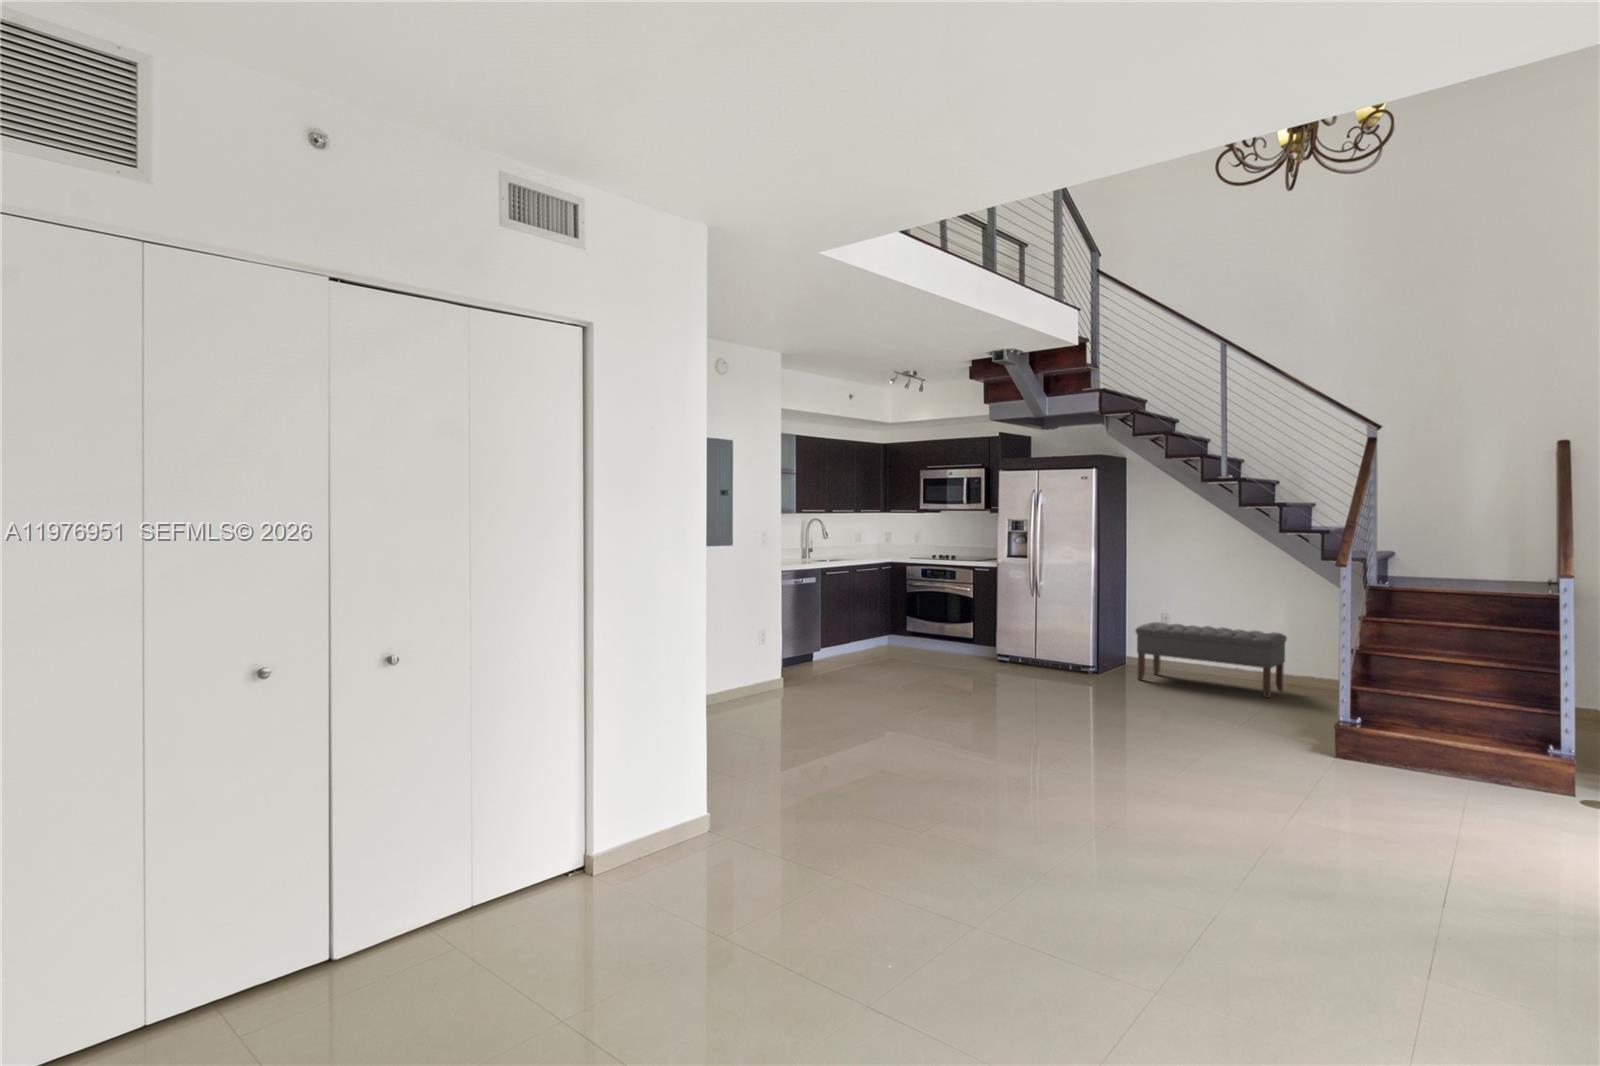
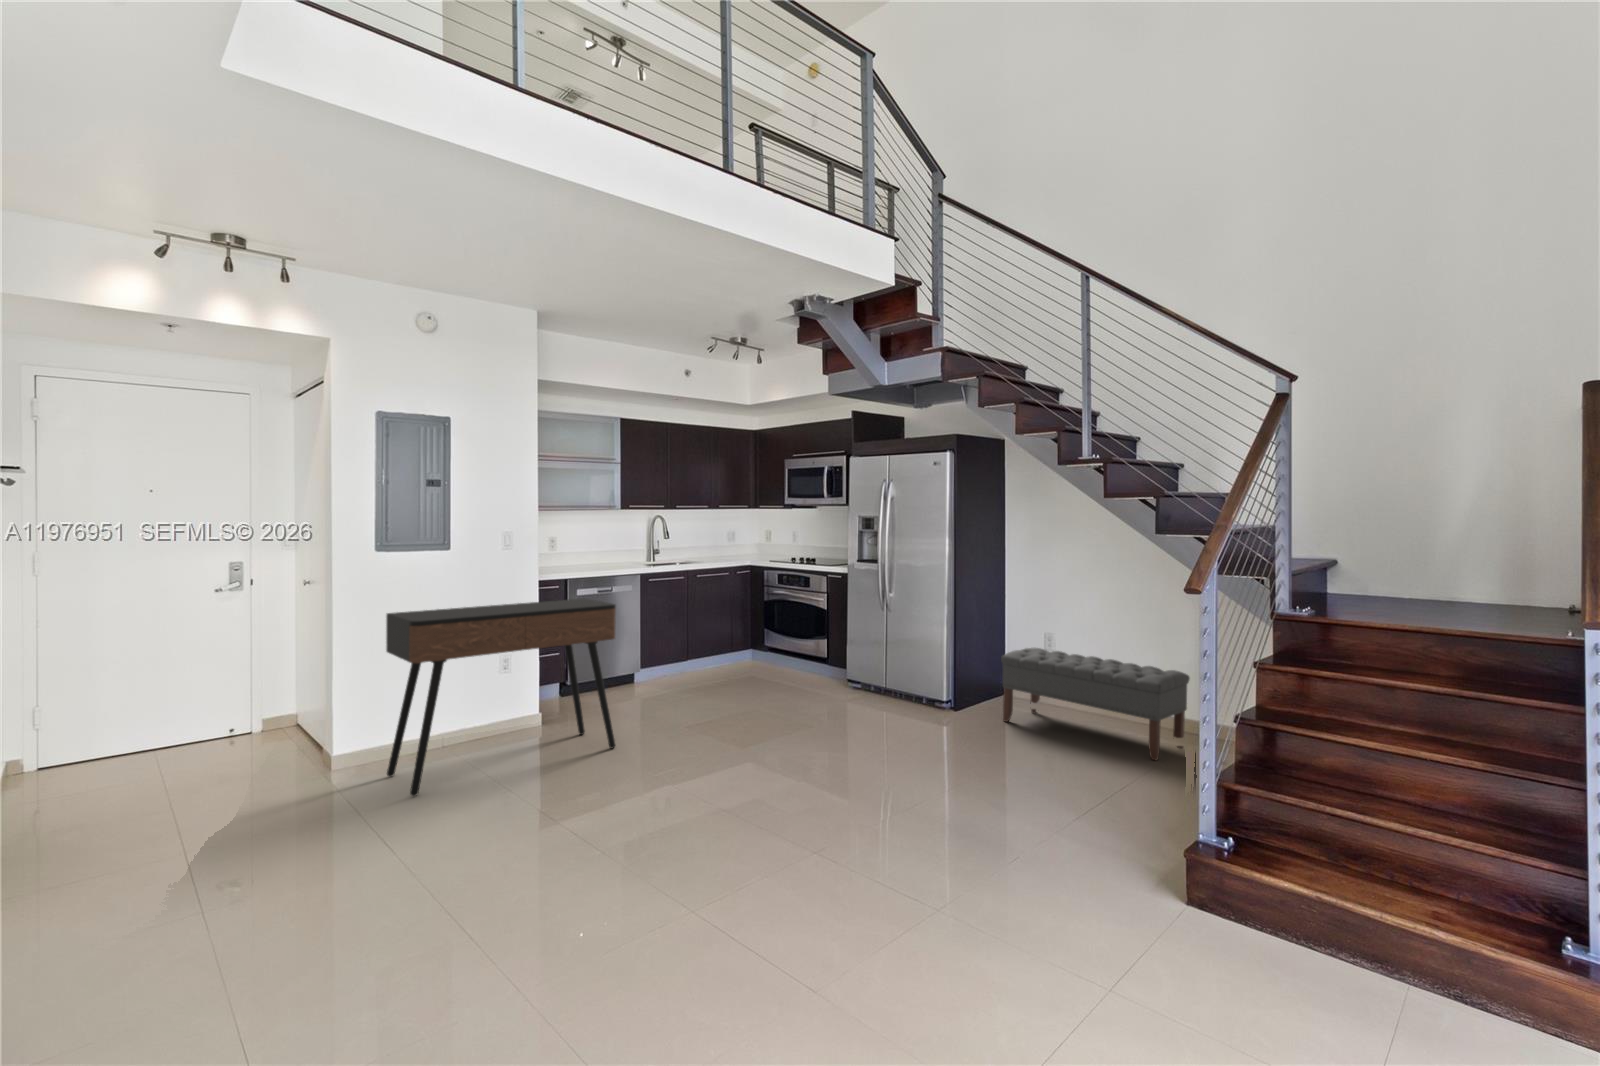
console table: none [727,588,868,731] -> present [386,599,616,796]

